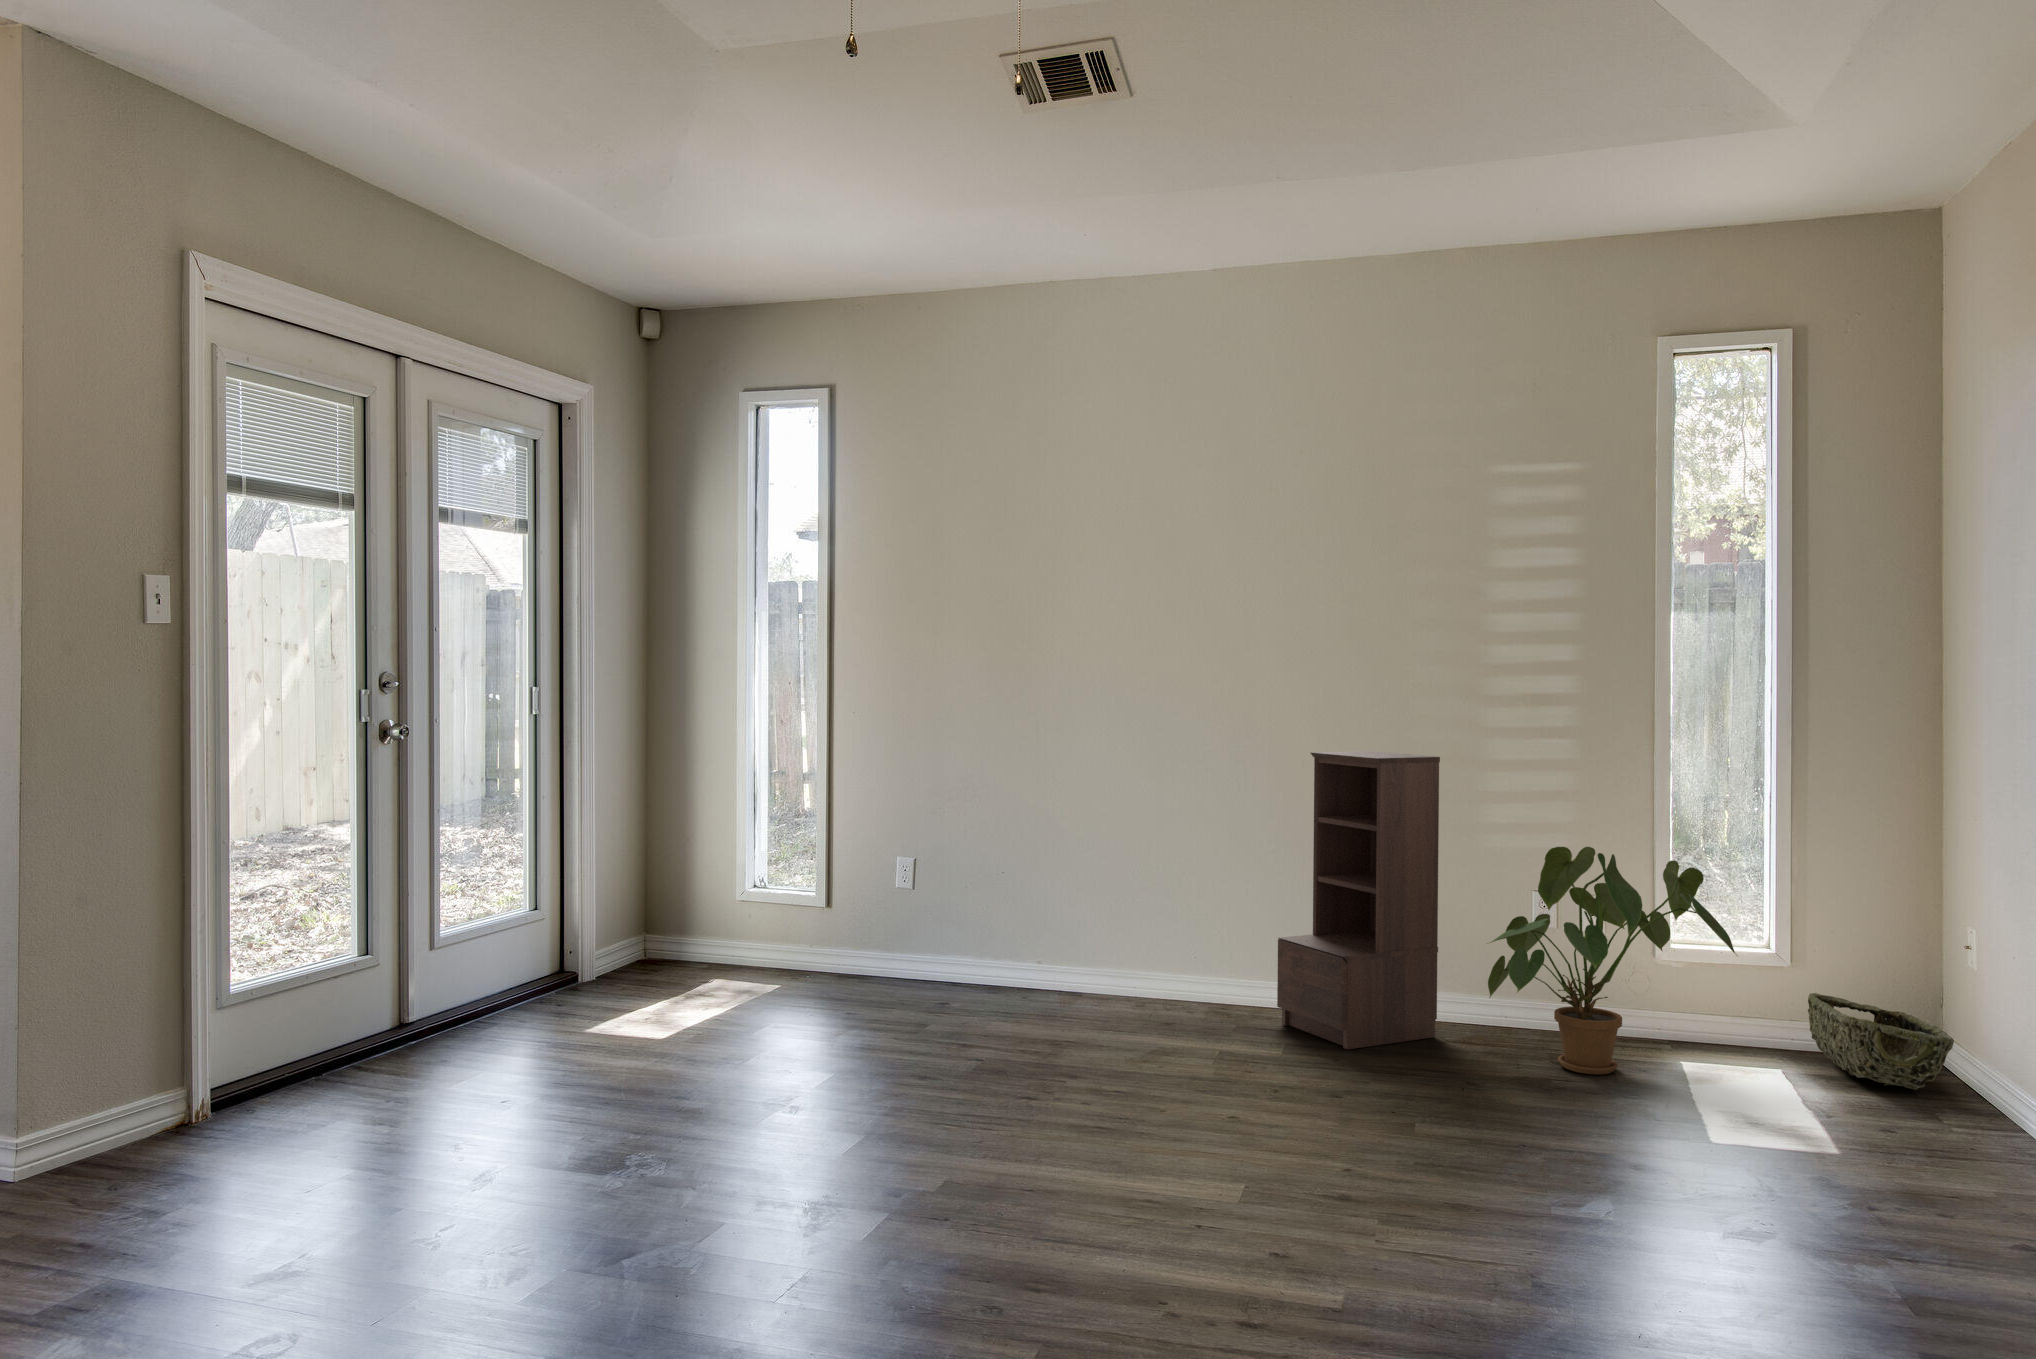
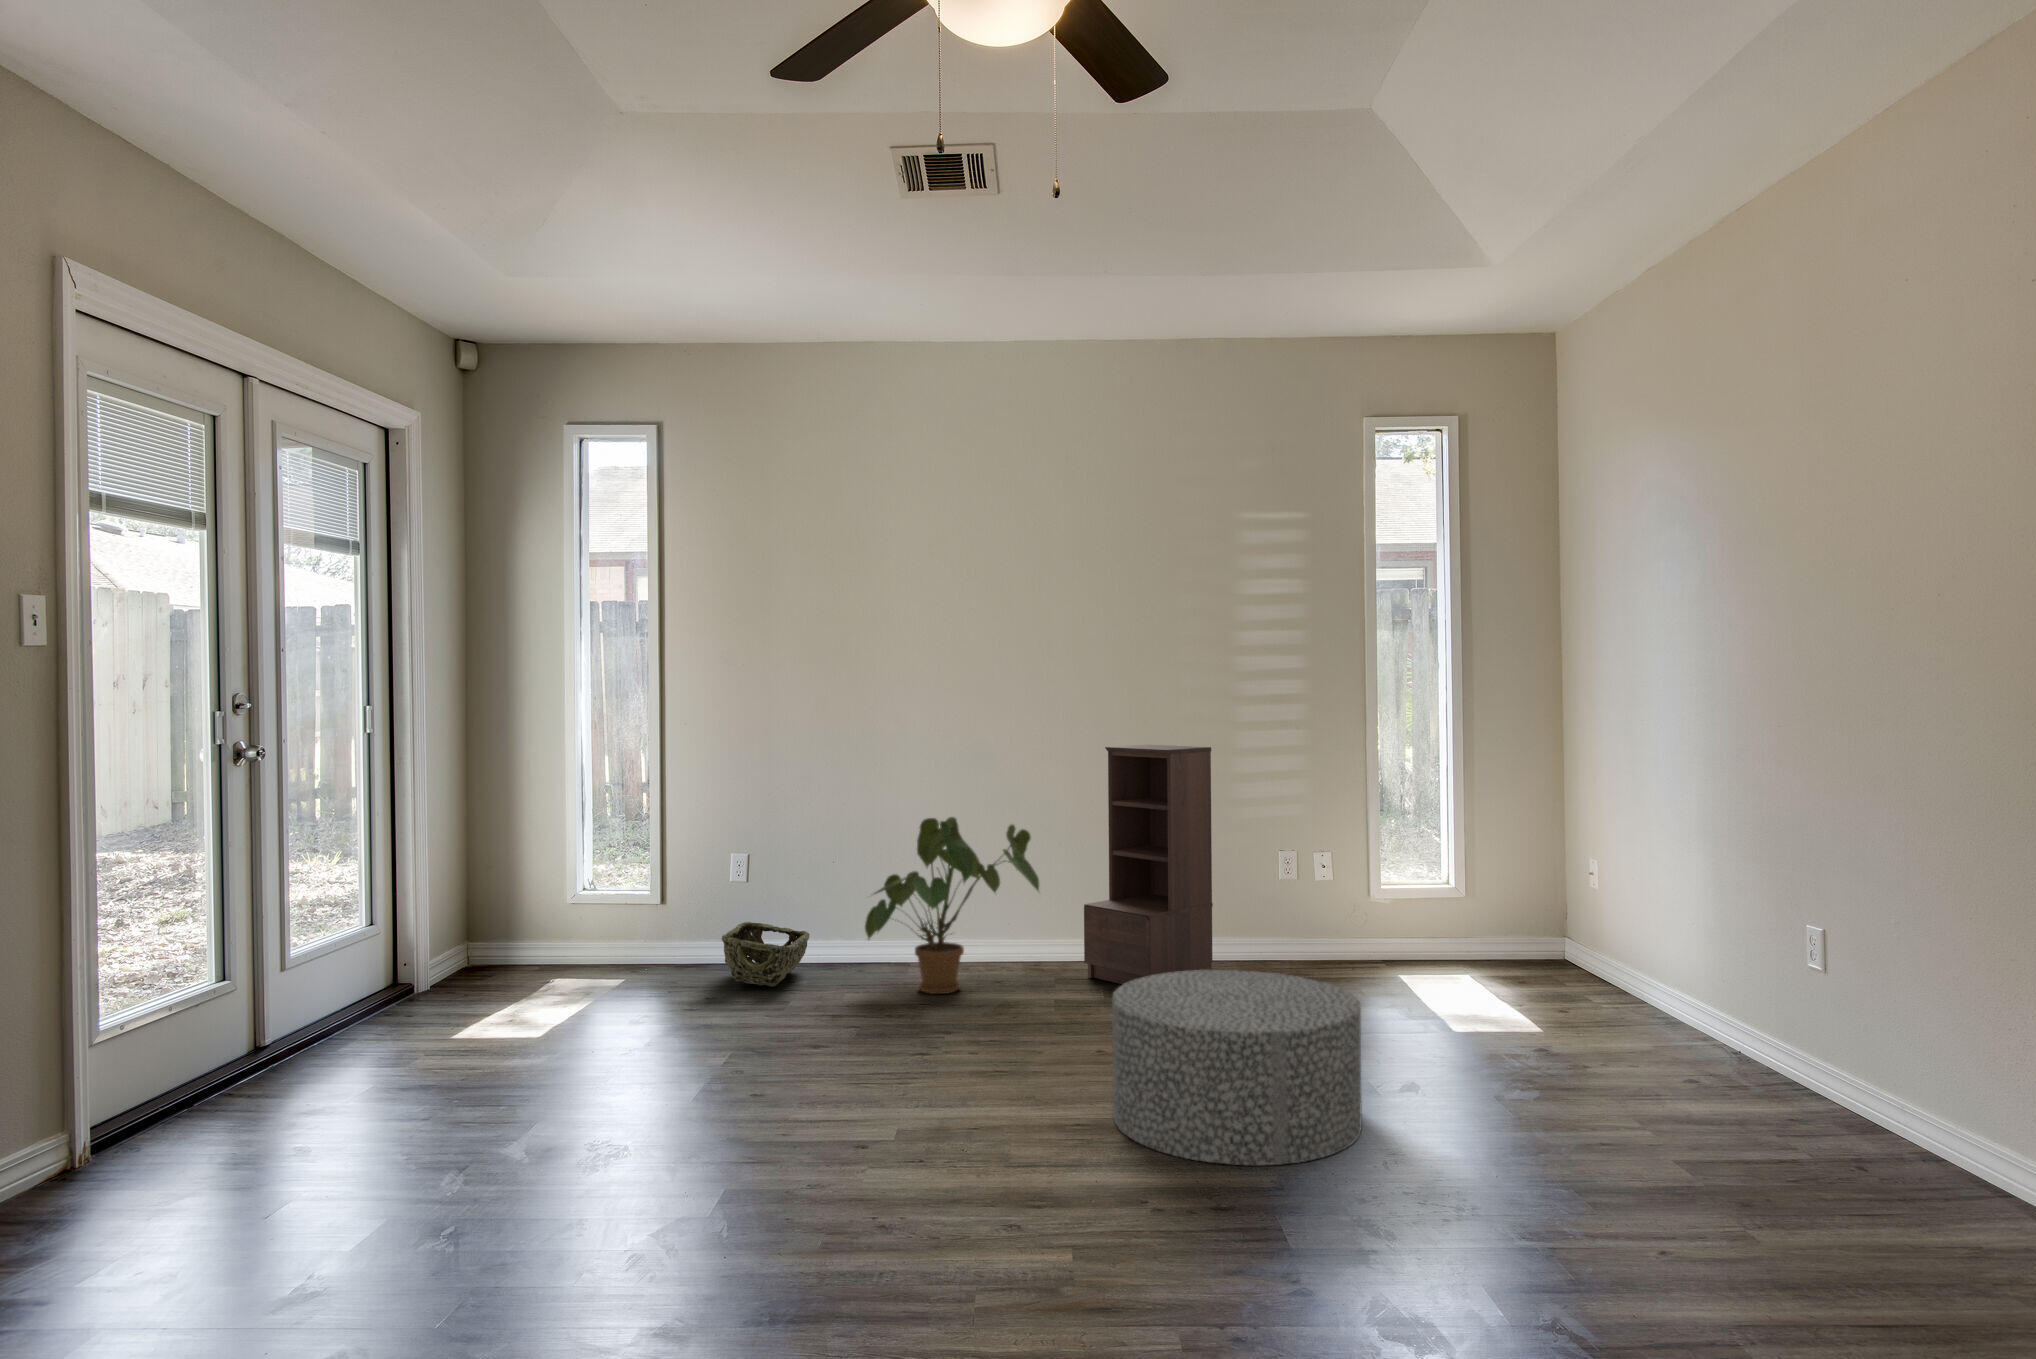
house plant: present [1487,847,1736,1075] -> present [865,817,1039,994]
woven basket: present [1808,993,1954,1090] -> present [722,922,809,987]
ottoman: none [1209,1029,1523,1284] -> present [1112,970,1362,1165]

